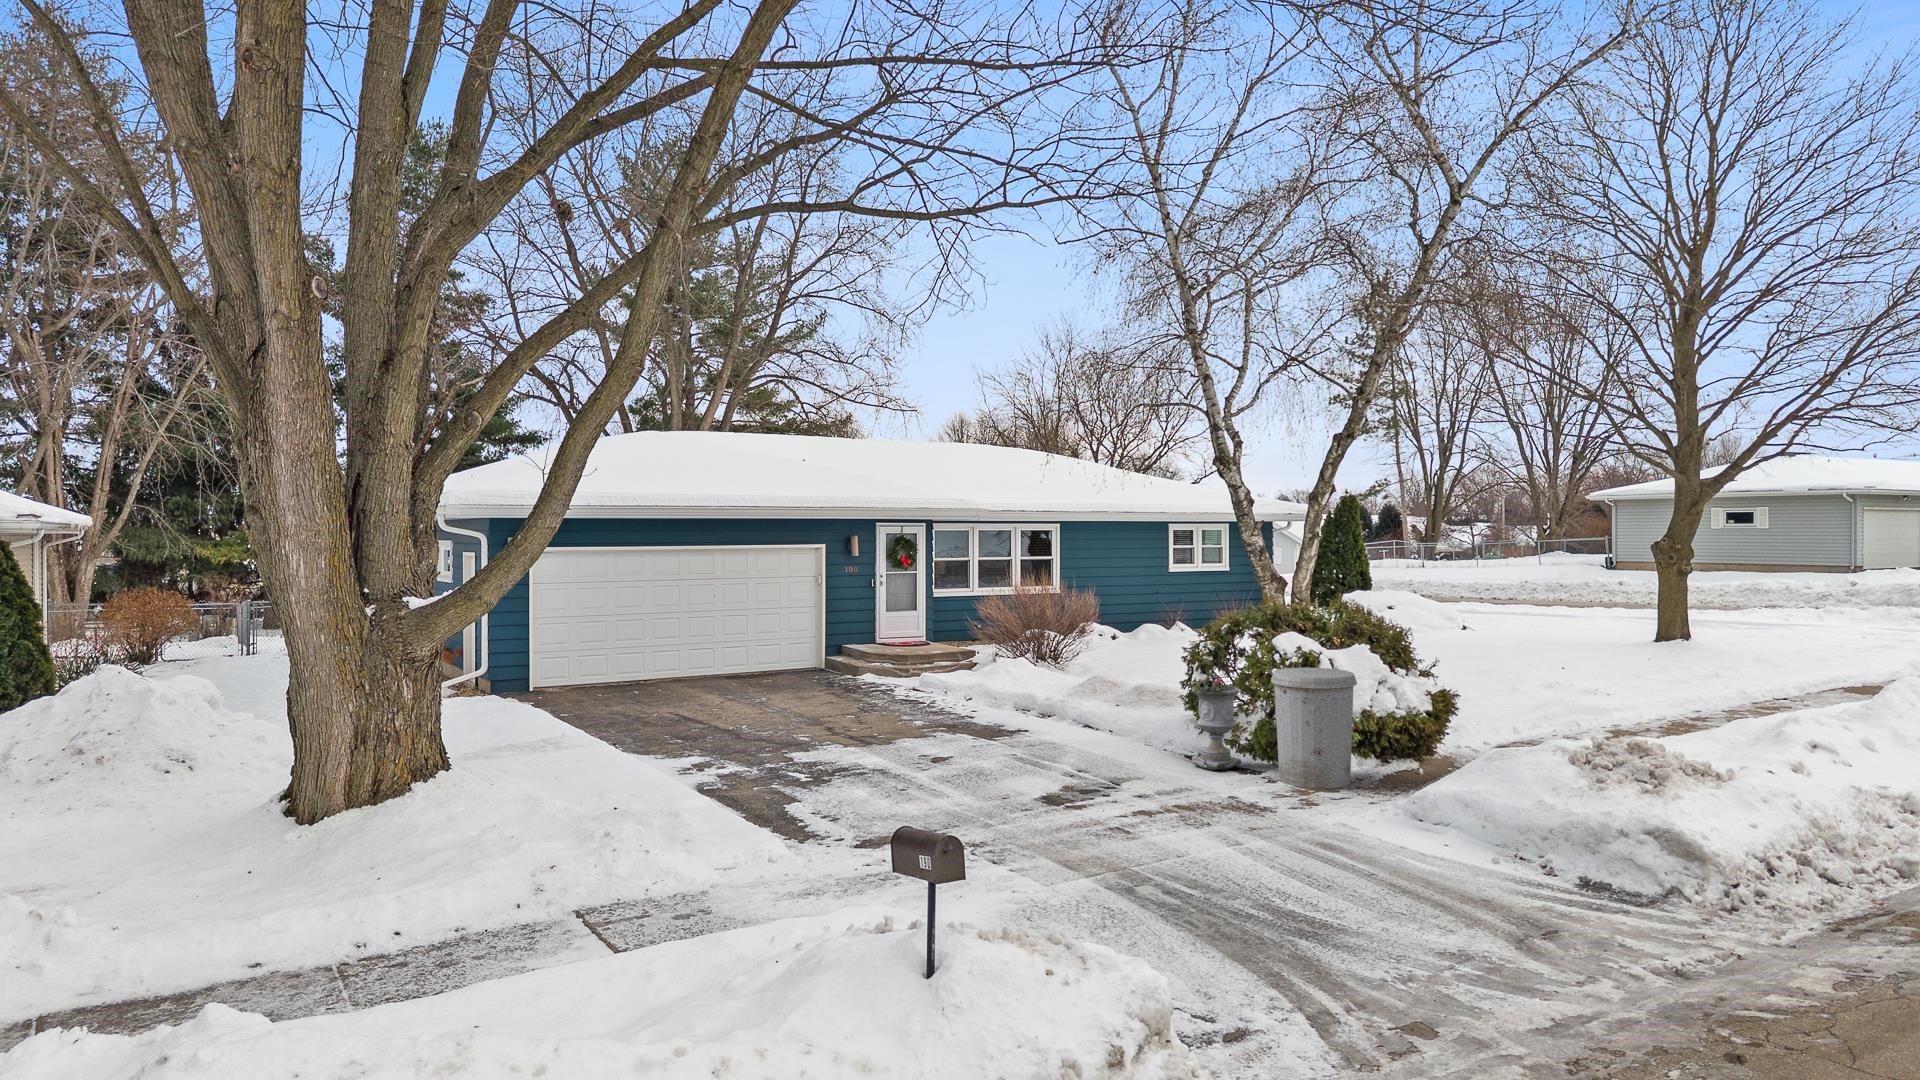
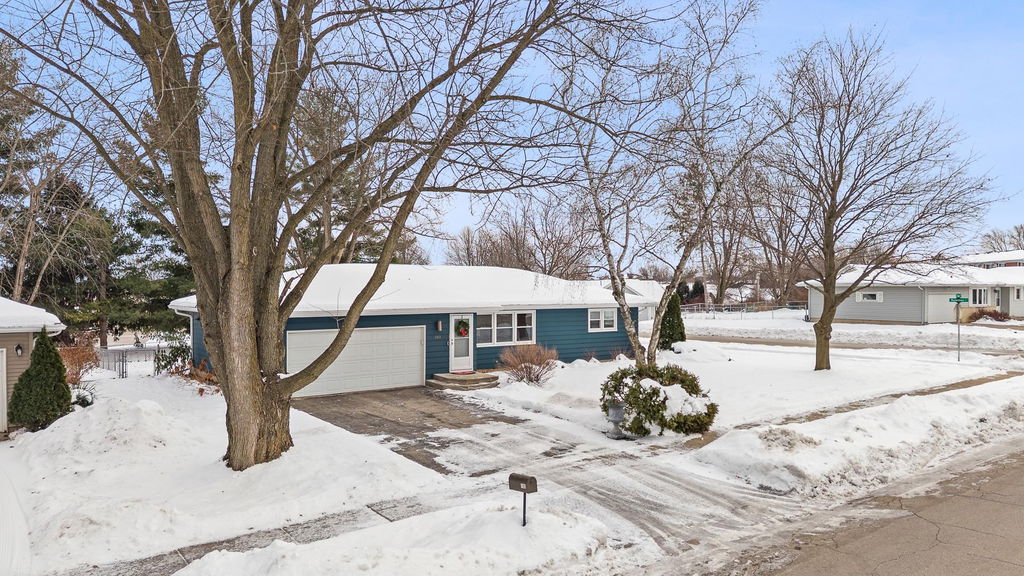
trash can: present [1271,668,1357,789] -> none [640,395,675,447]

